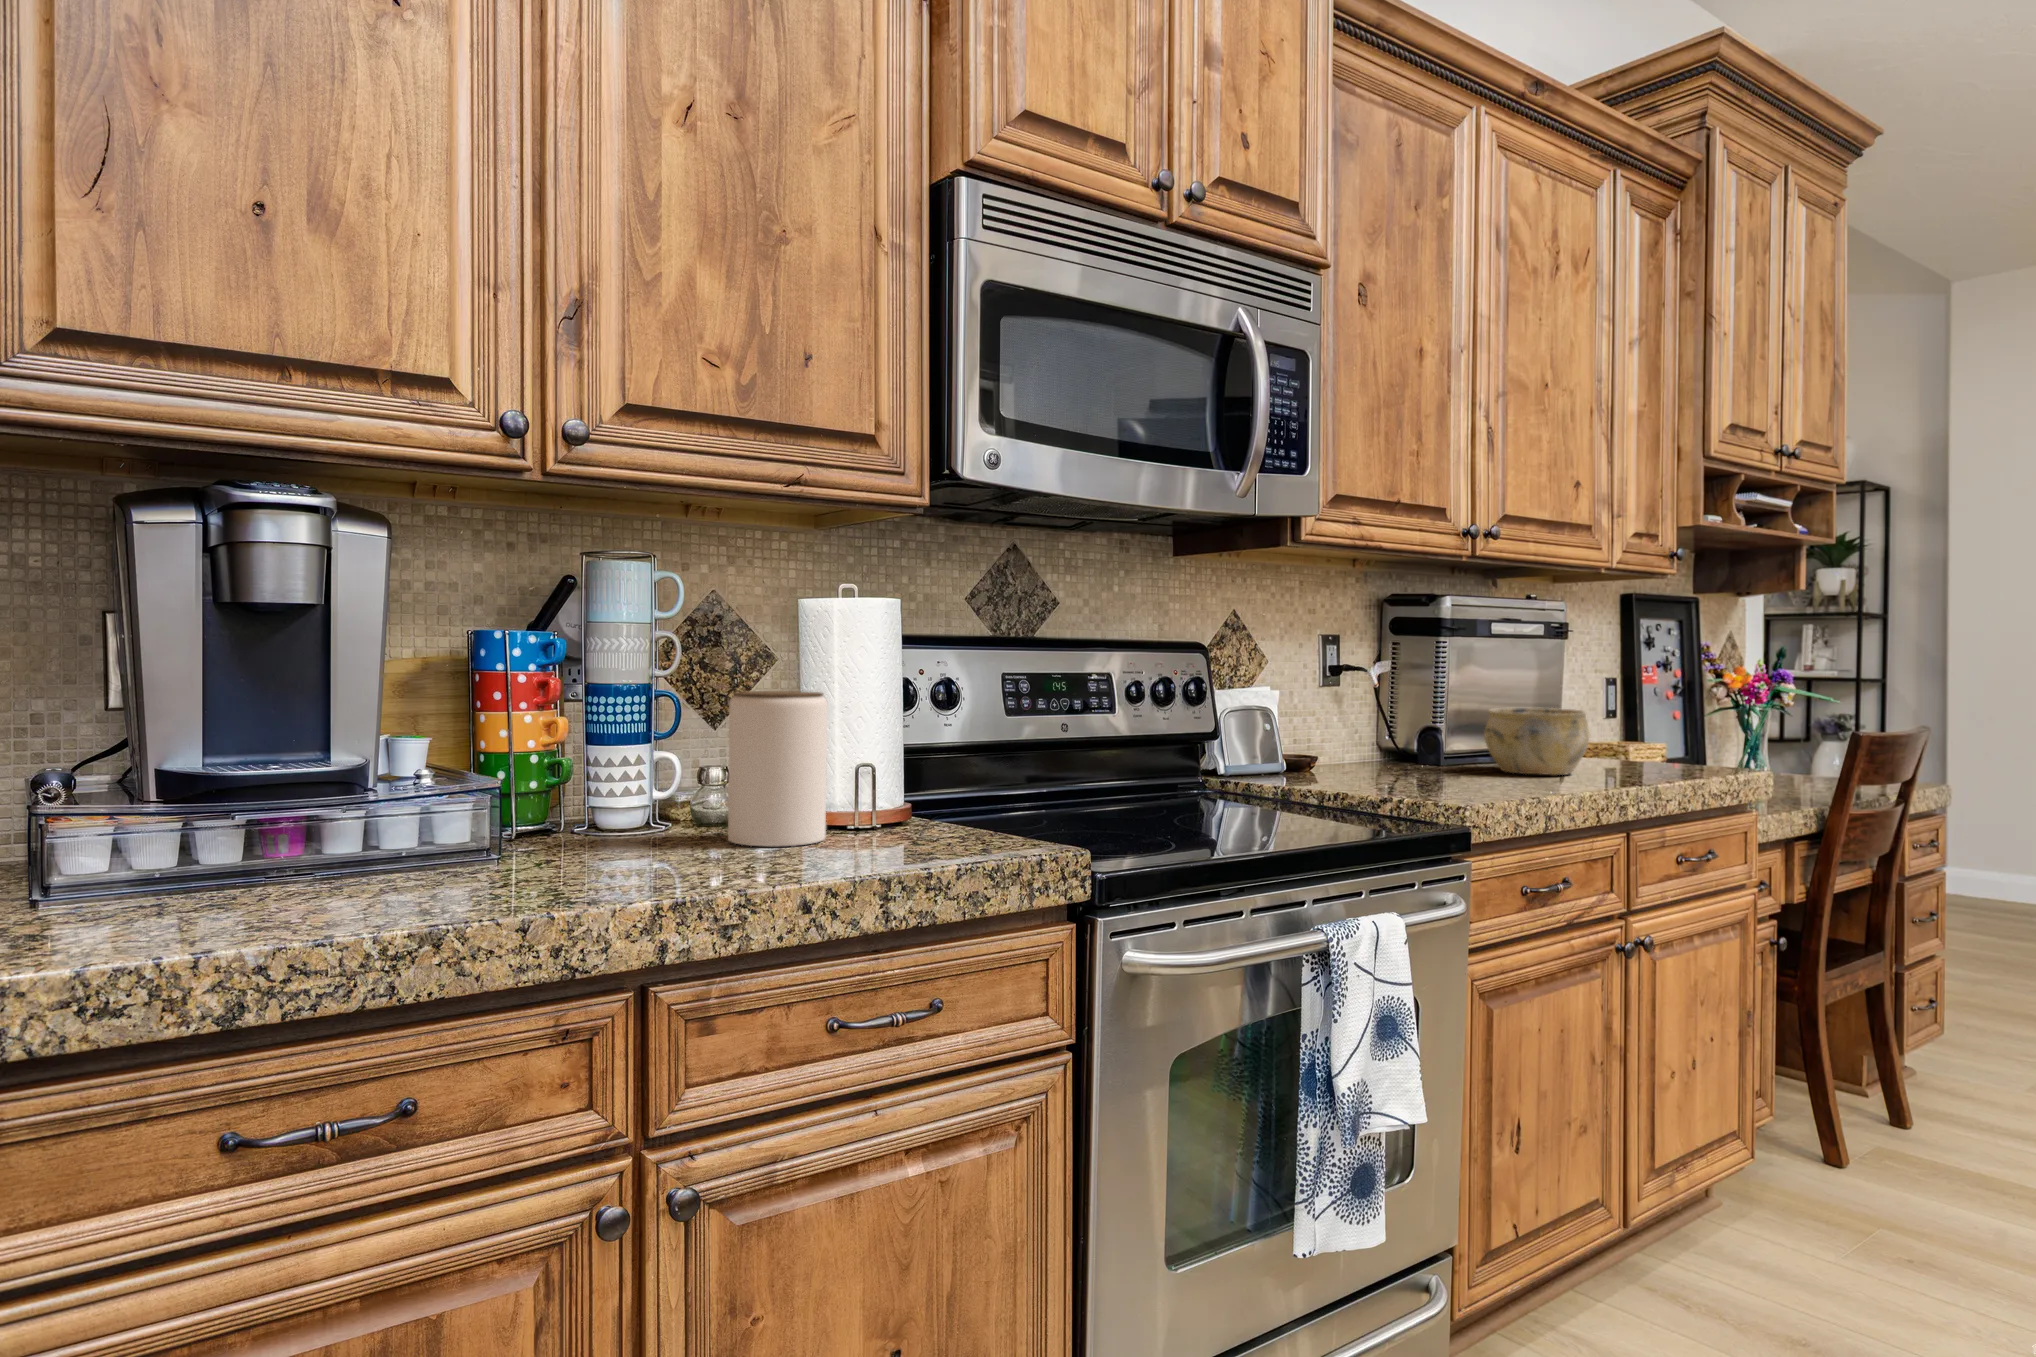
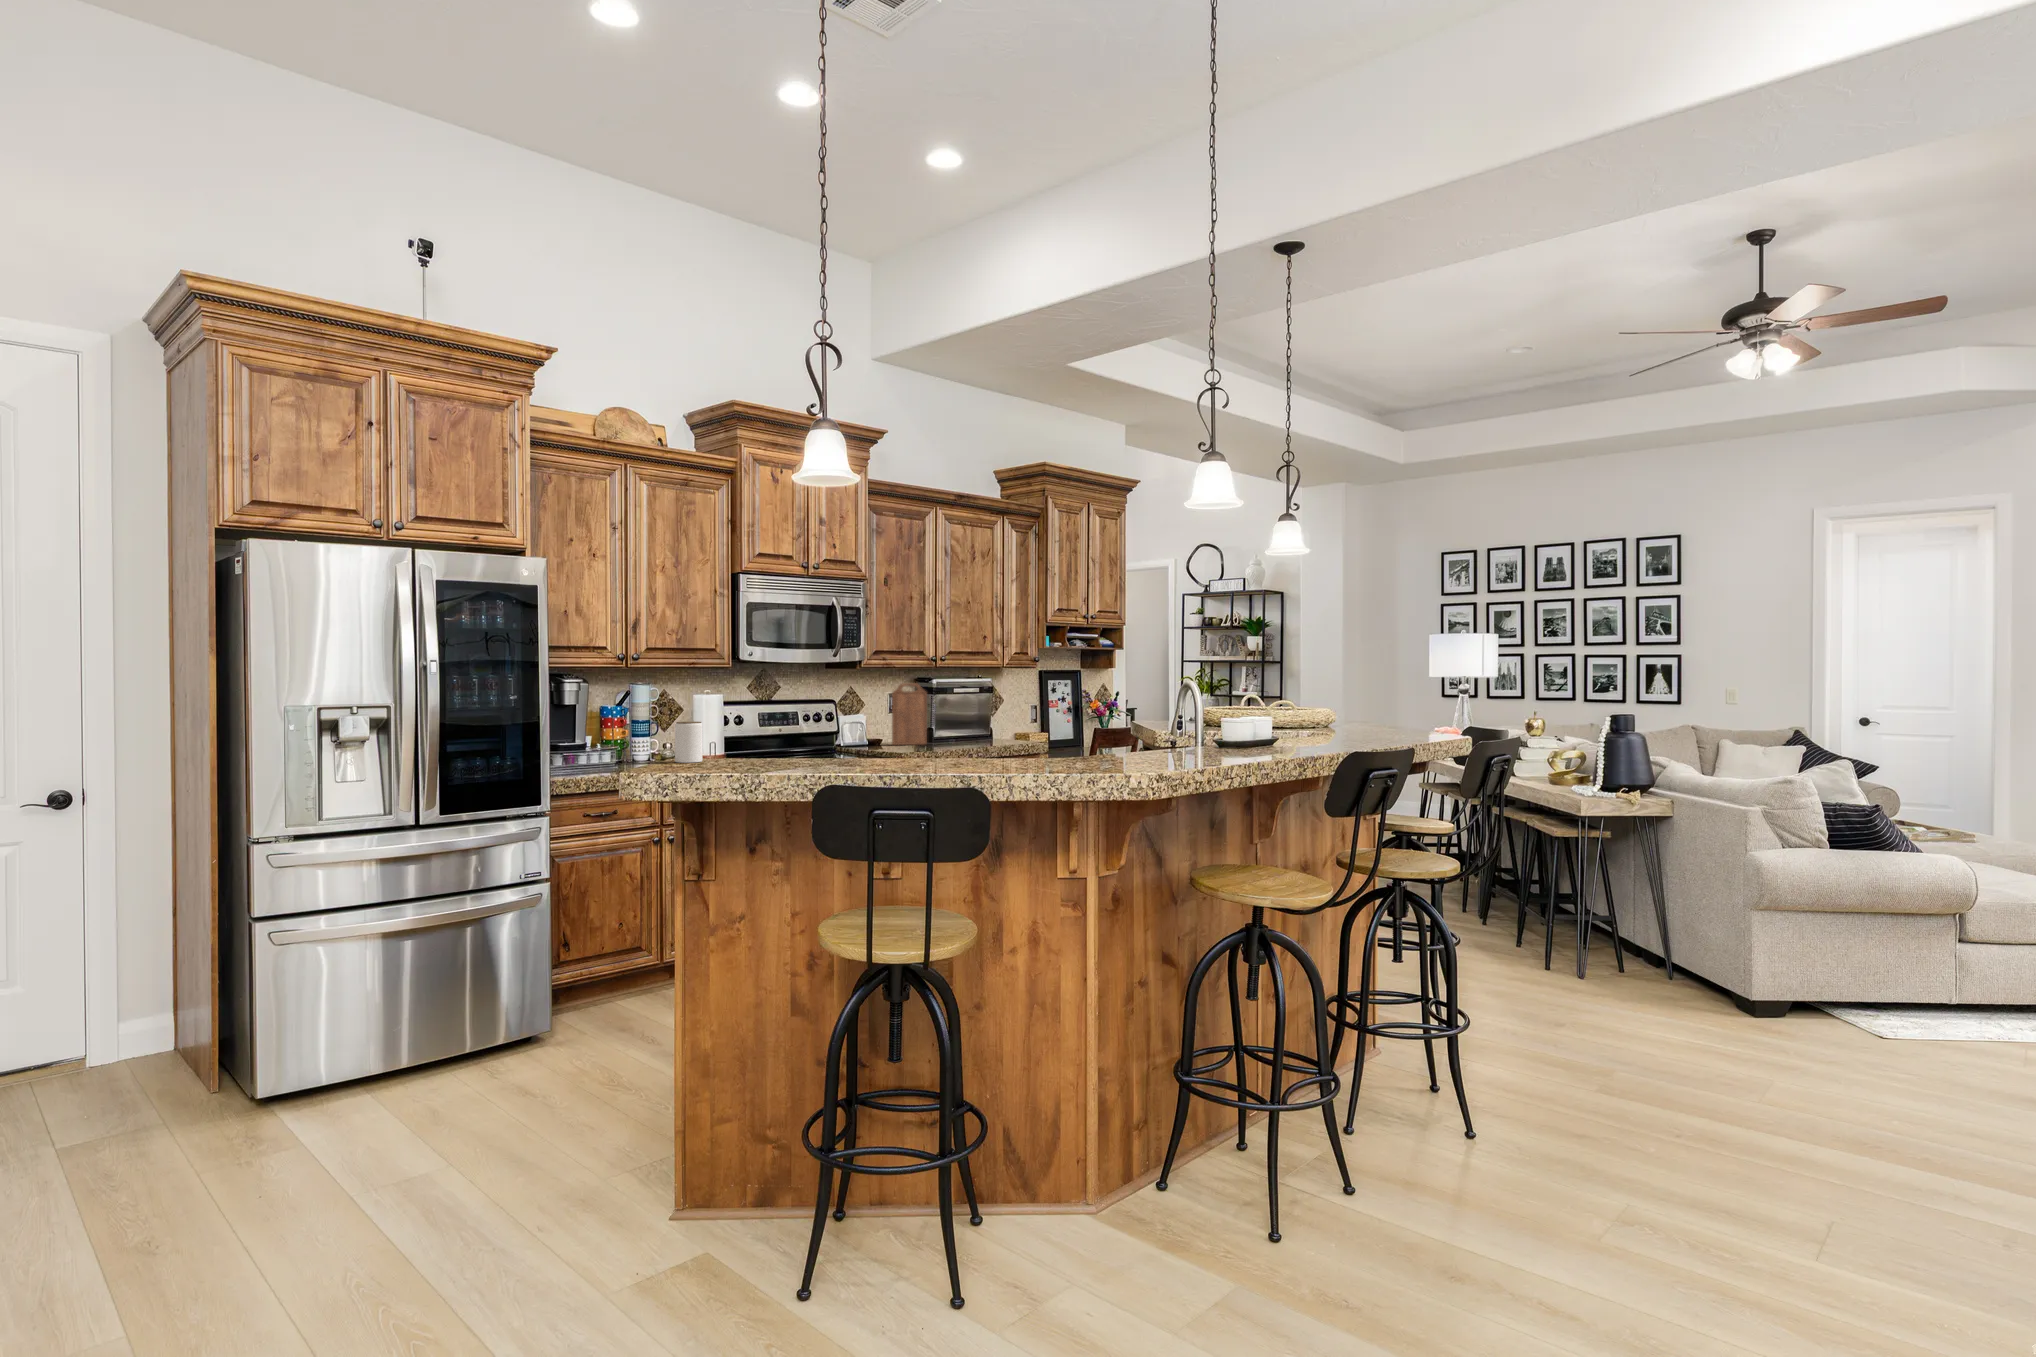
cutting board: none [1344,601,1441,775] -> present [892,683,927,745]
ceramic bowl: present [1484,708,1589,775] -> none [947,720,981,743]

